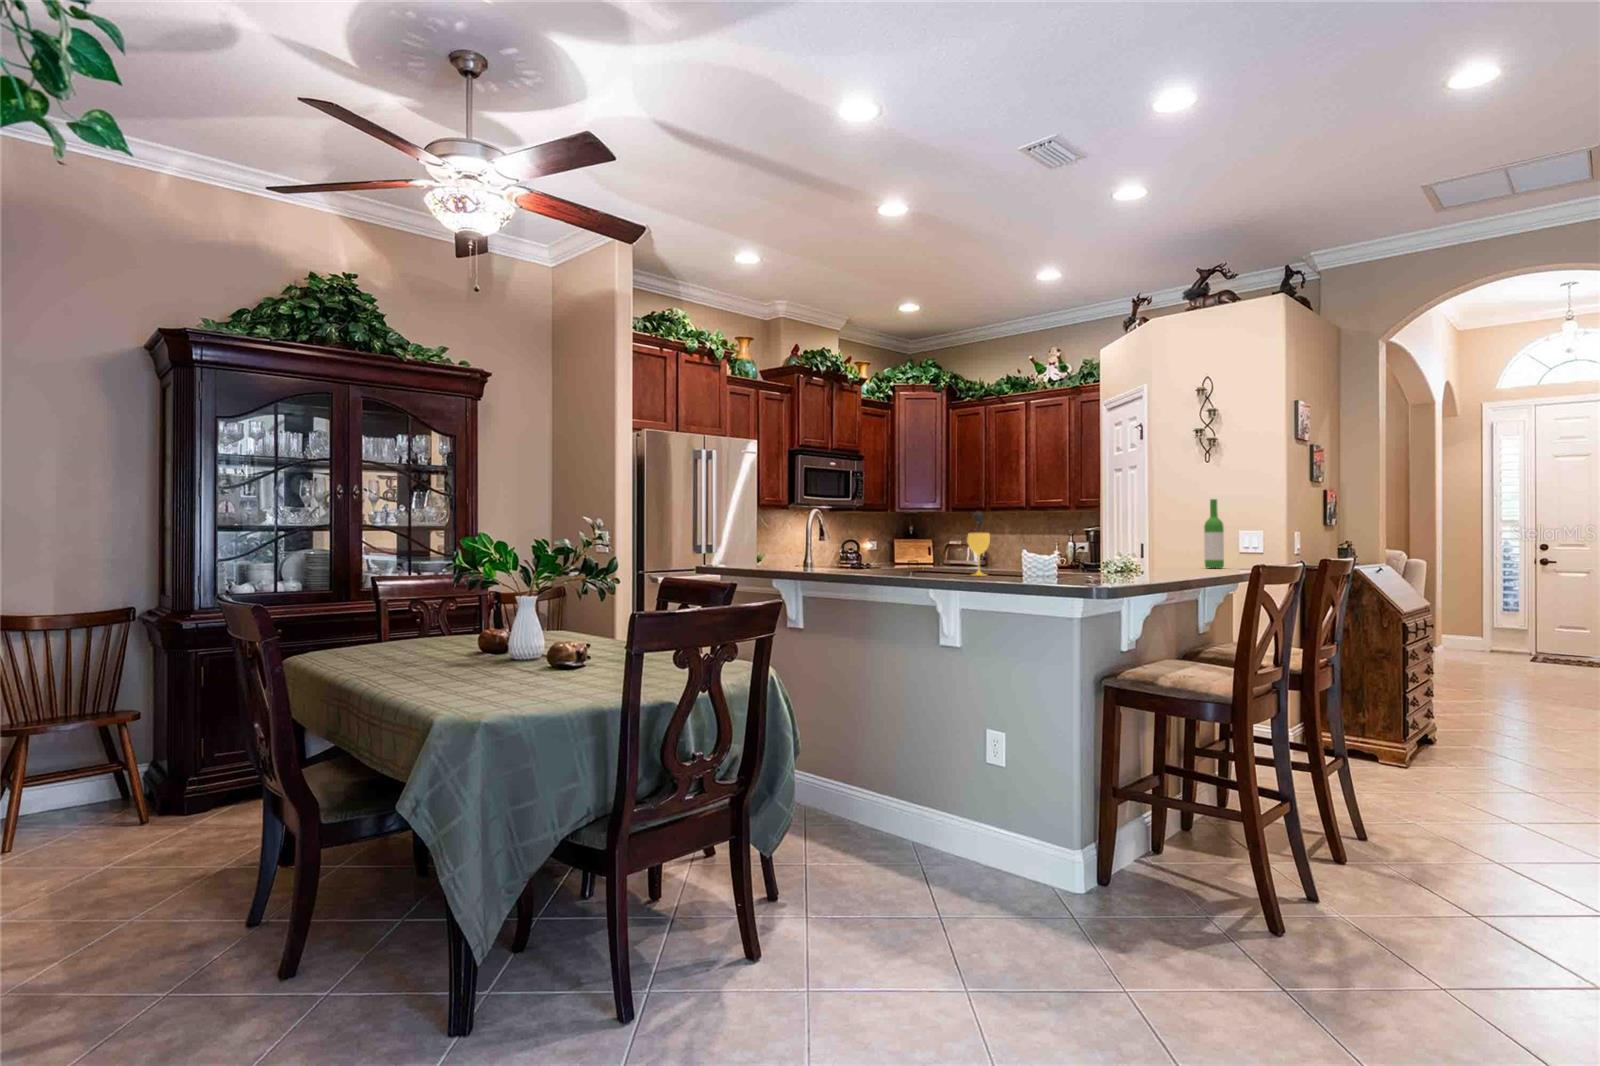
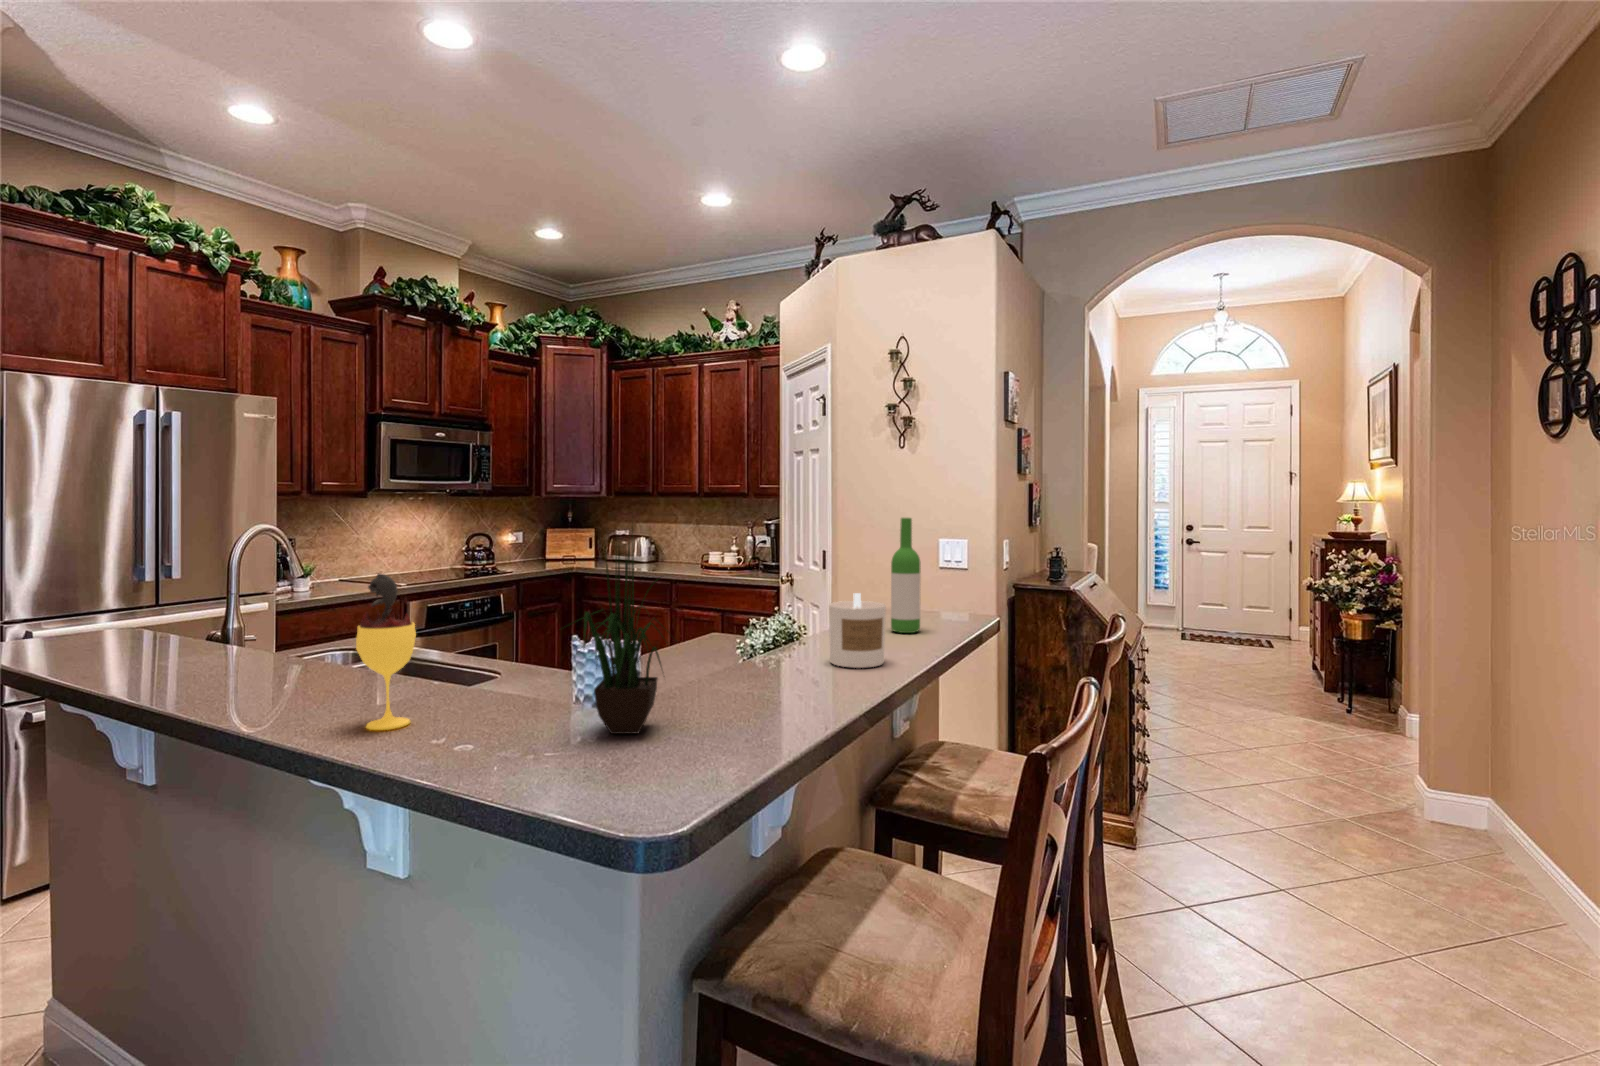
potted plant: none [1057,479,1109,576] -> present [569,546,667,734]
candle: none [1170,534,1203,572] -> present [829,593,886,668]

